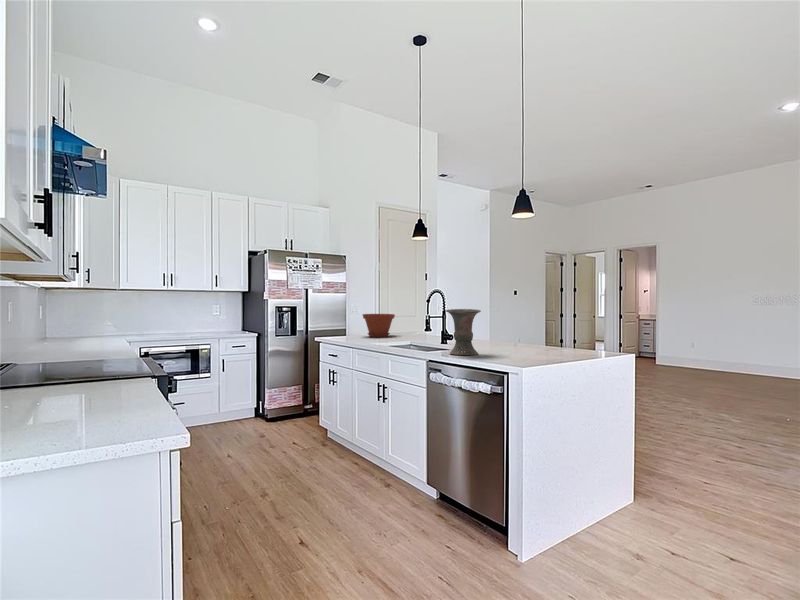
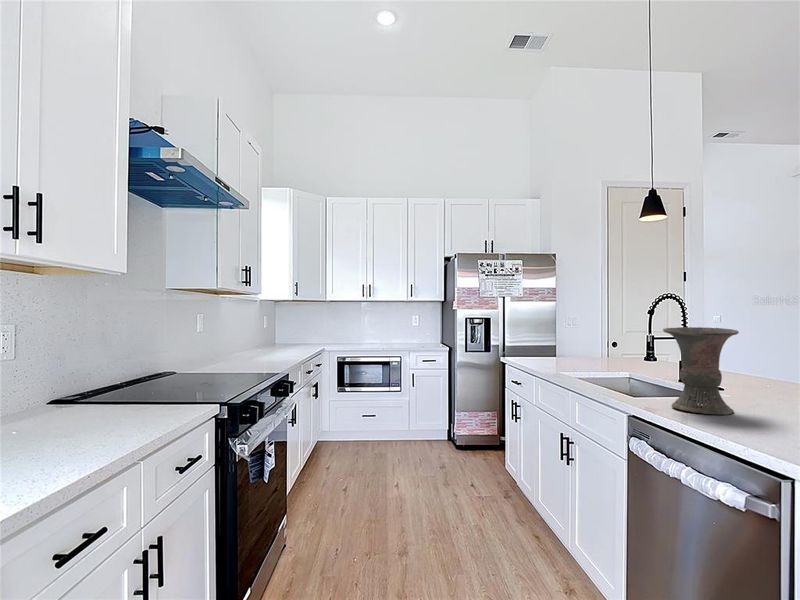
plant pot: present [363,314,395,337] -> none [561,329,609,362]

